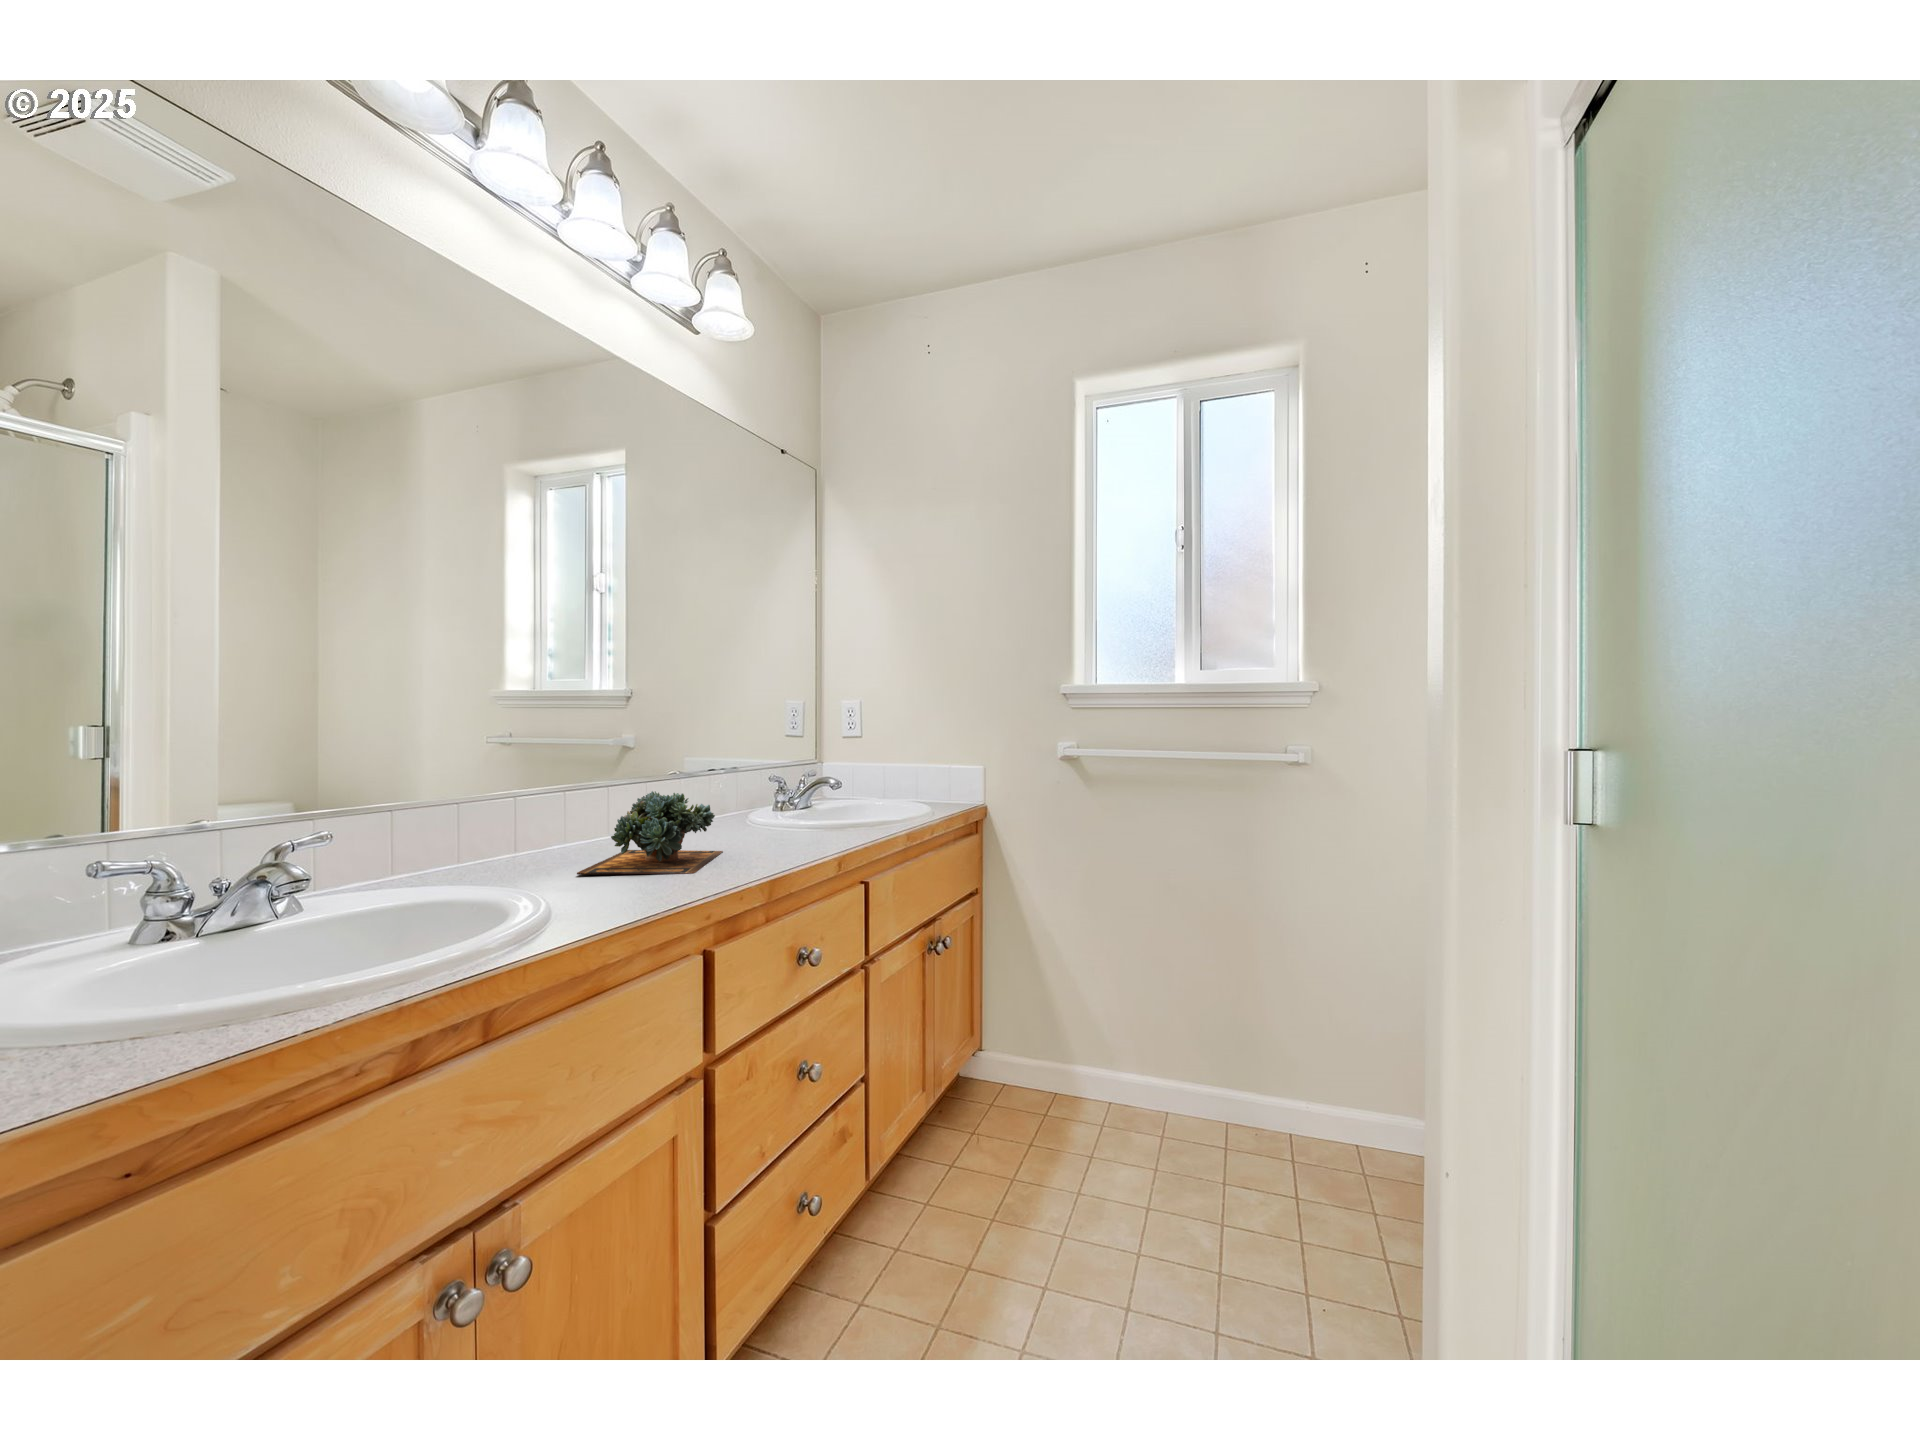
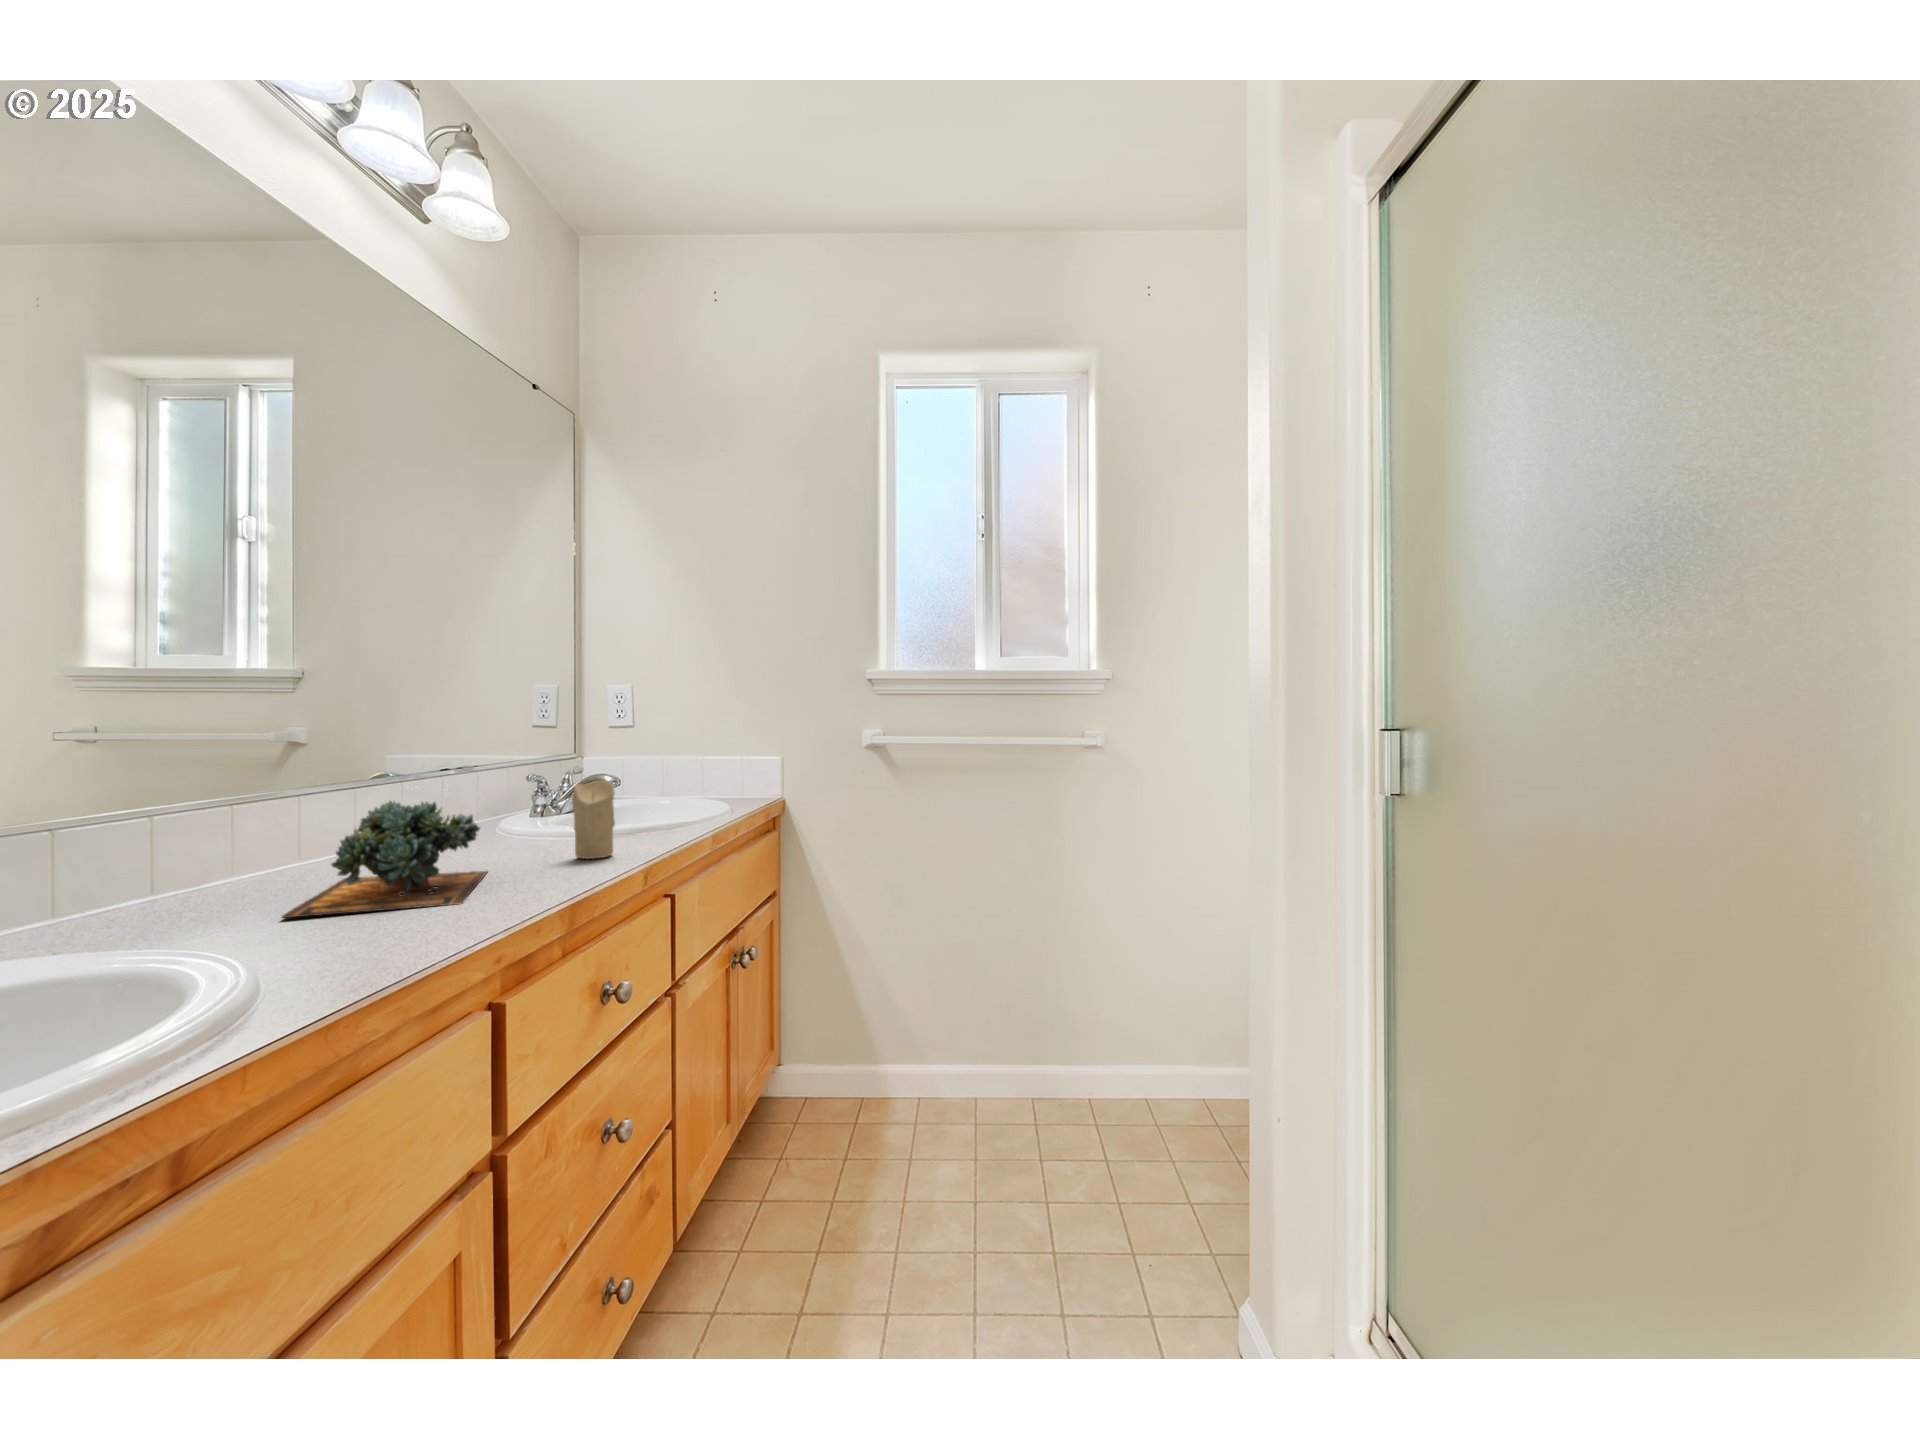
candle: none [788,781,820,846] -> present [572,780,615,859]

